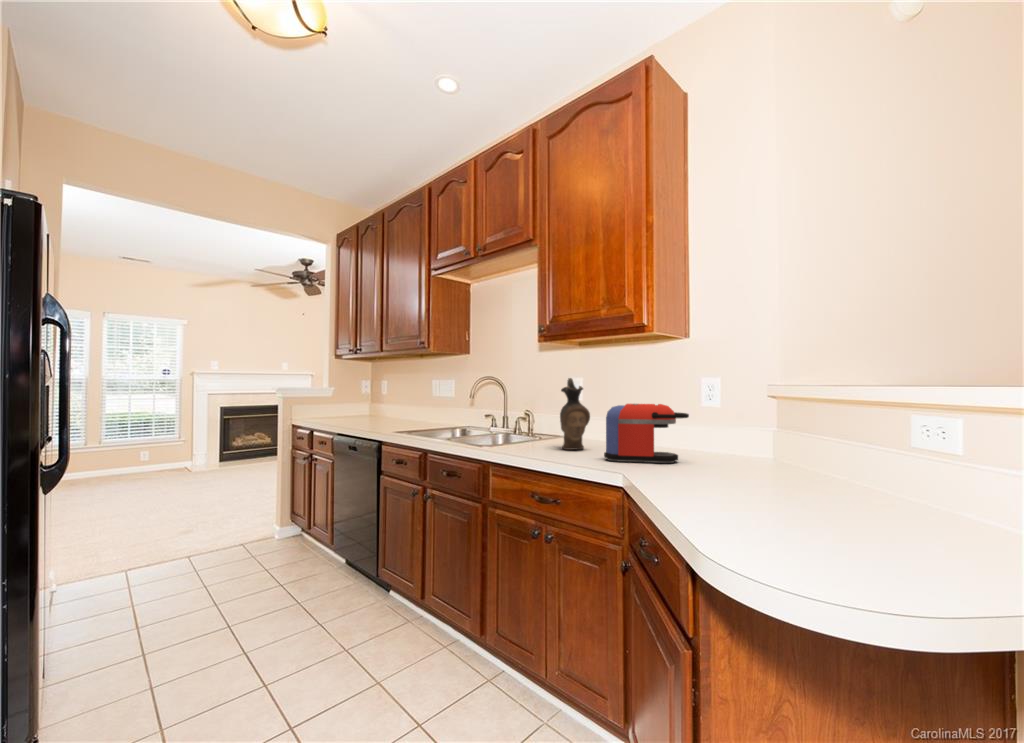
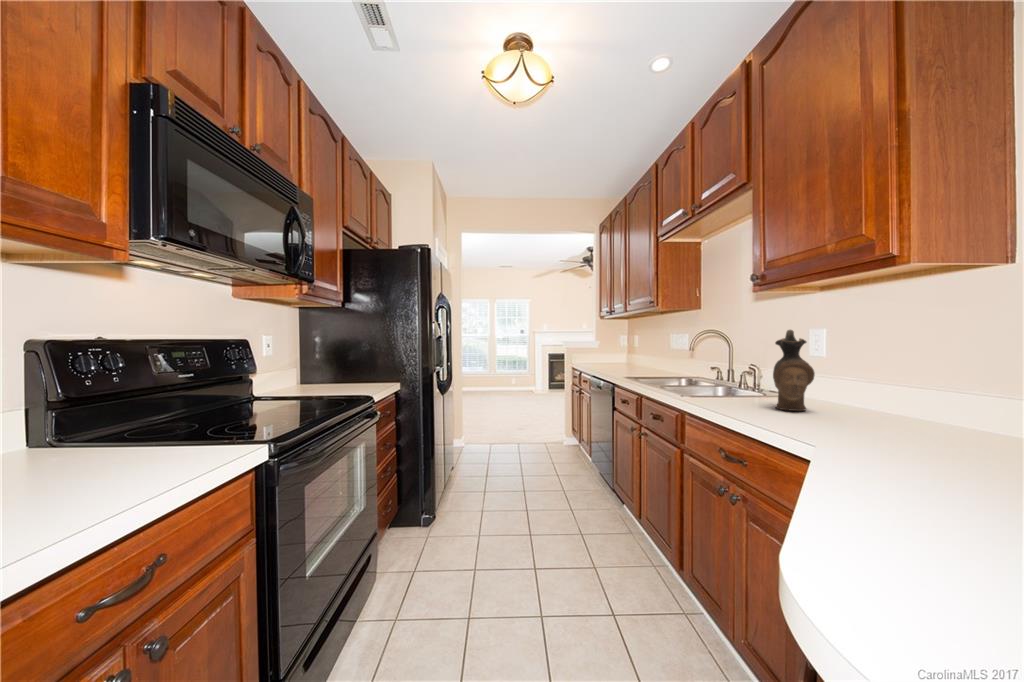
coffee maker: present [604,404,689,463] -> none [822,360,978,446]

